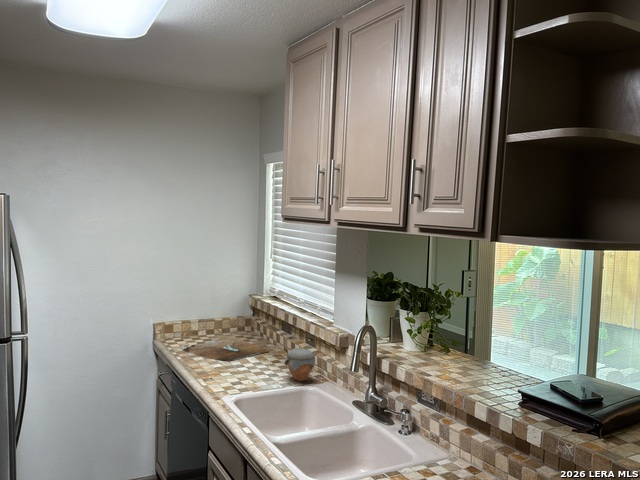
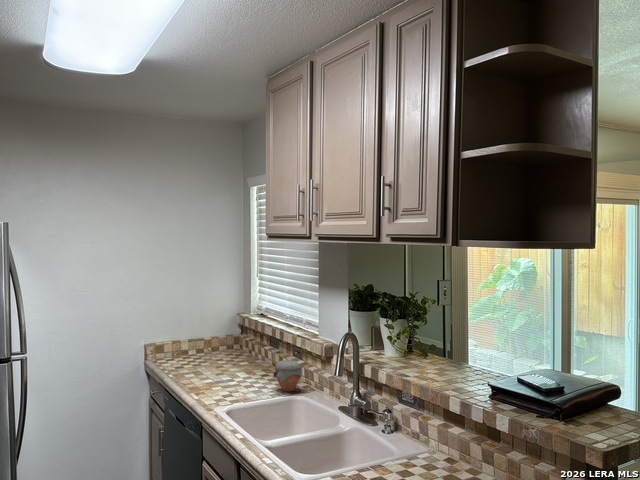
cutting board: present [183,337,269,362] -> none [174,355,258,377]

